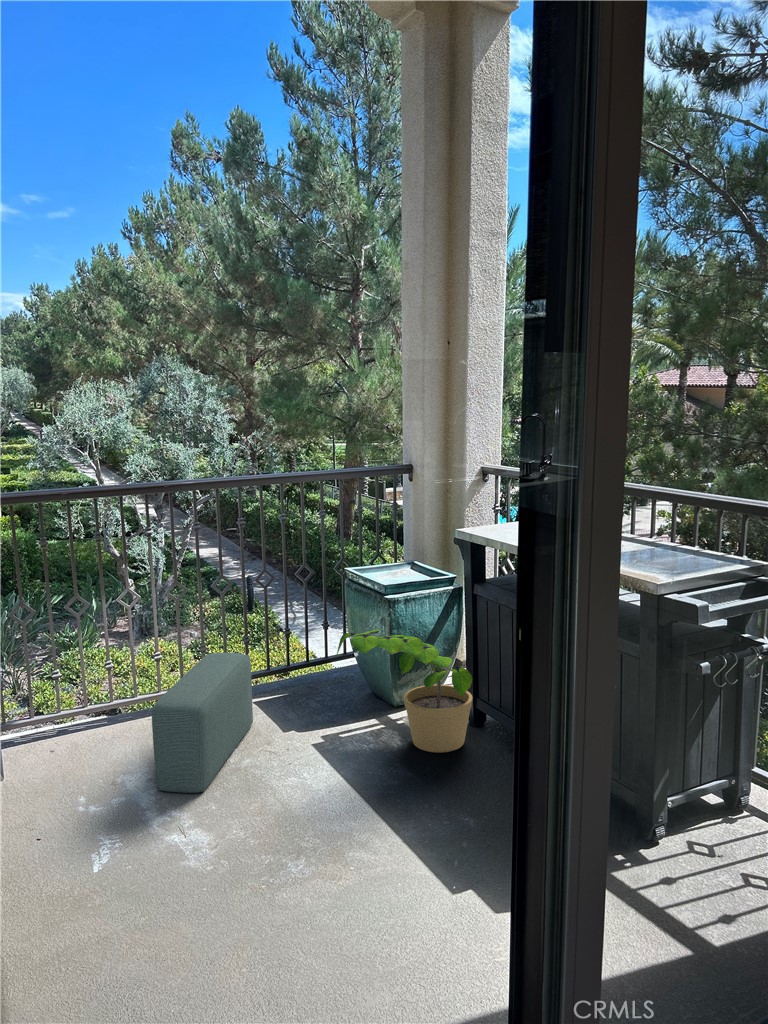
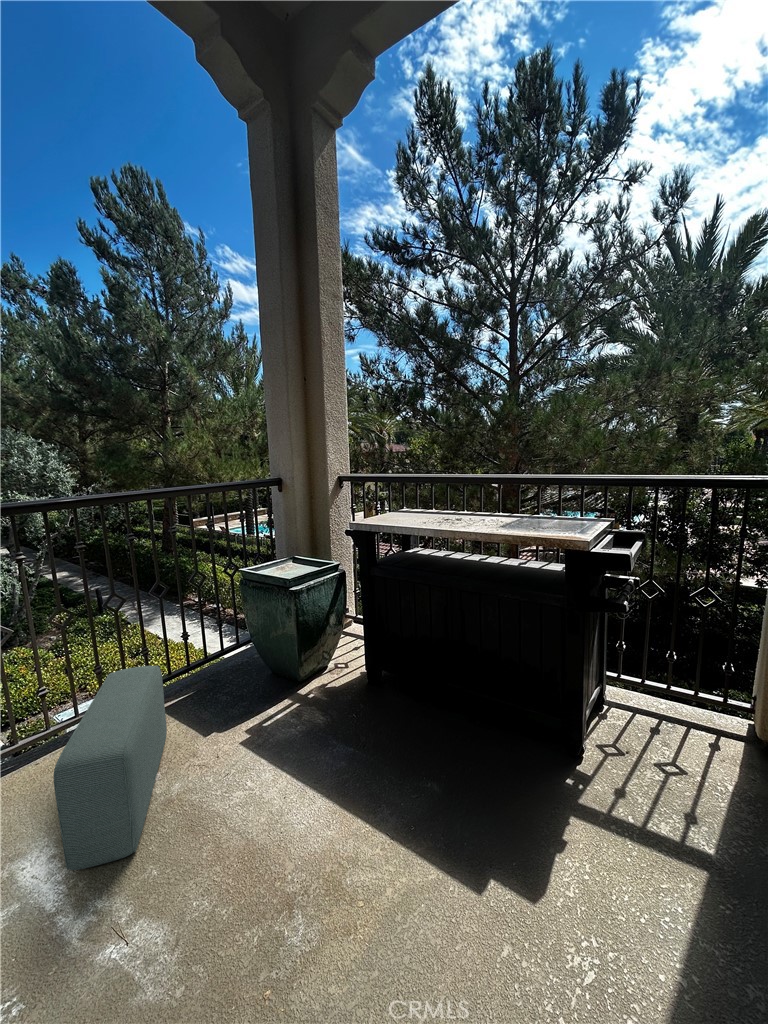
potted plant: present [336,629,472,753] -> none [268,617,391,721]

